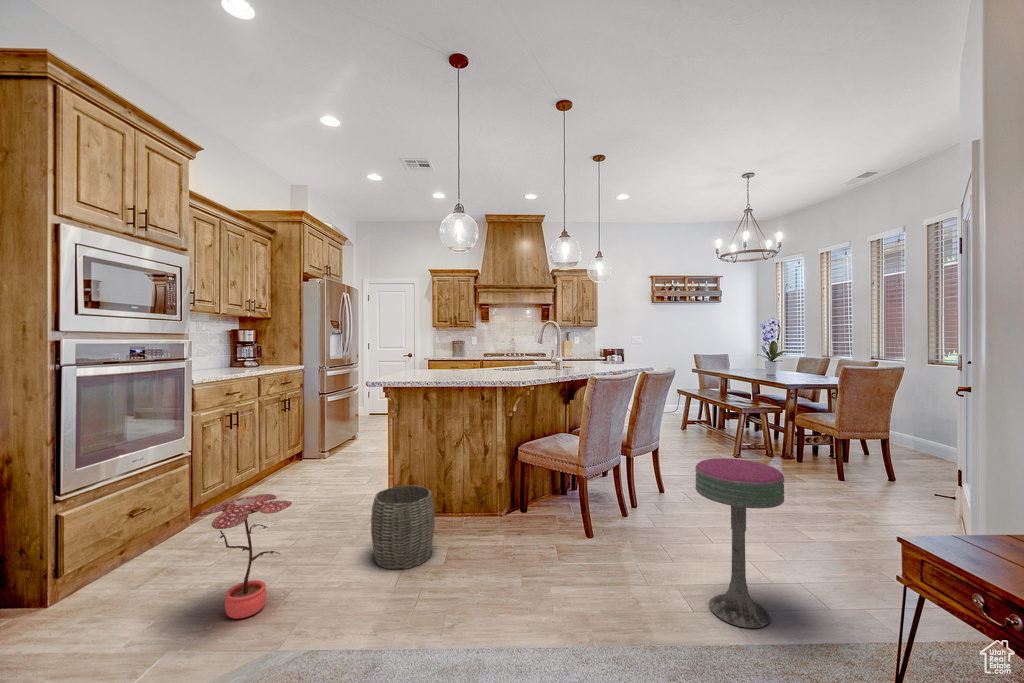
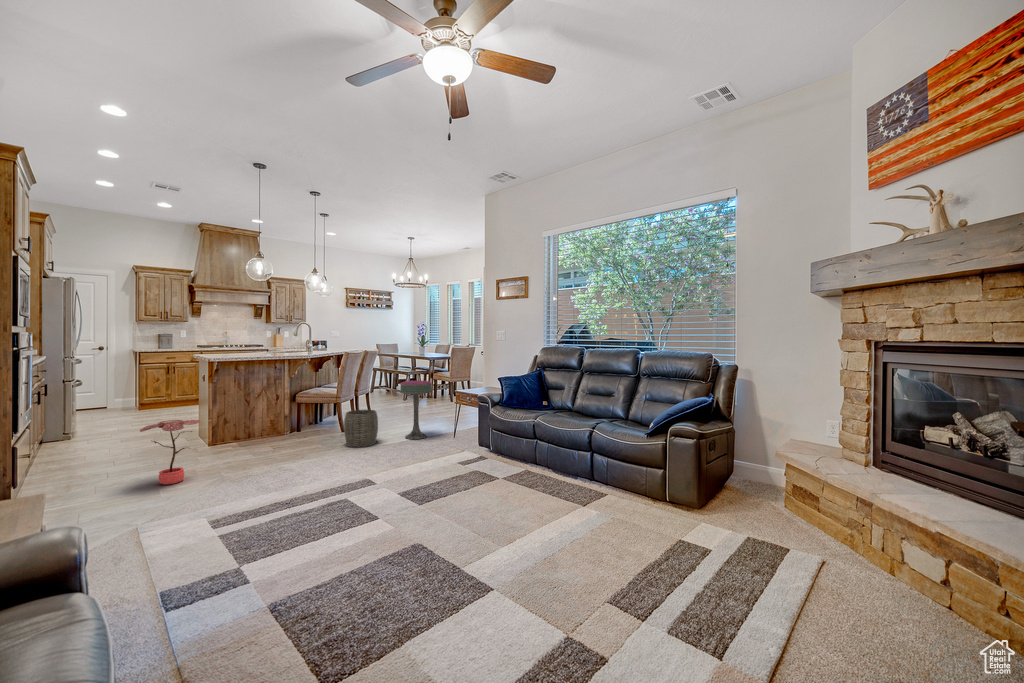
woven basket: present [371,486,435,569] -> present [344,410,378,447]

